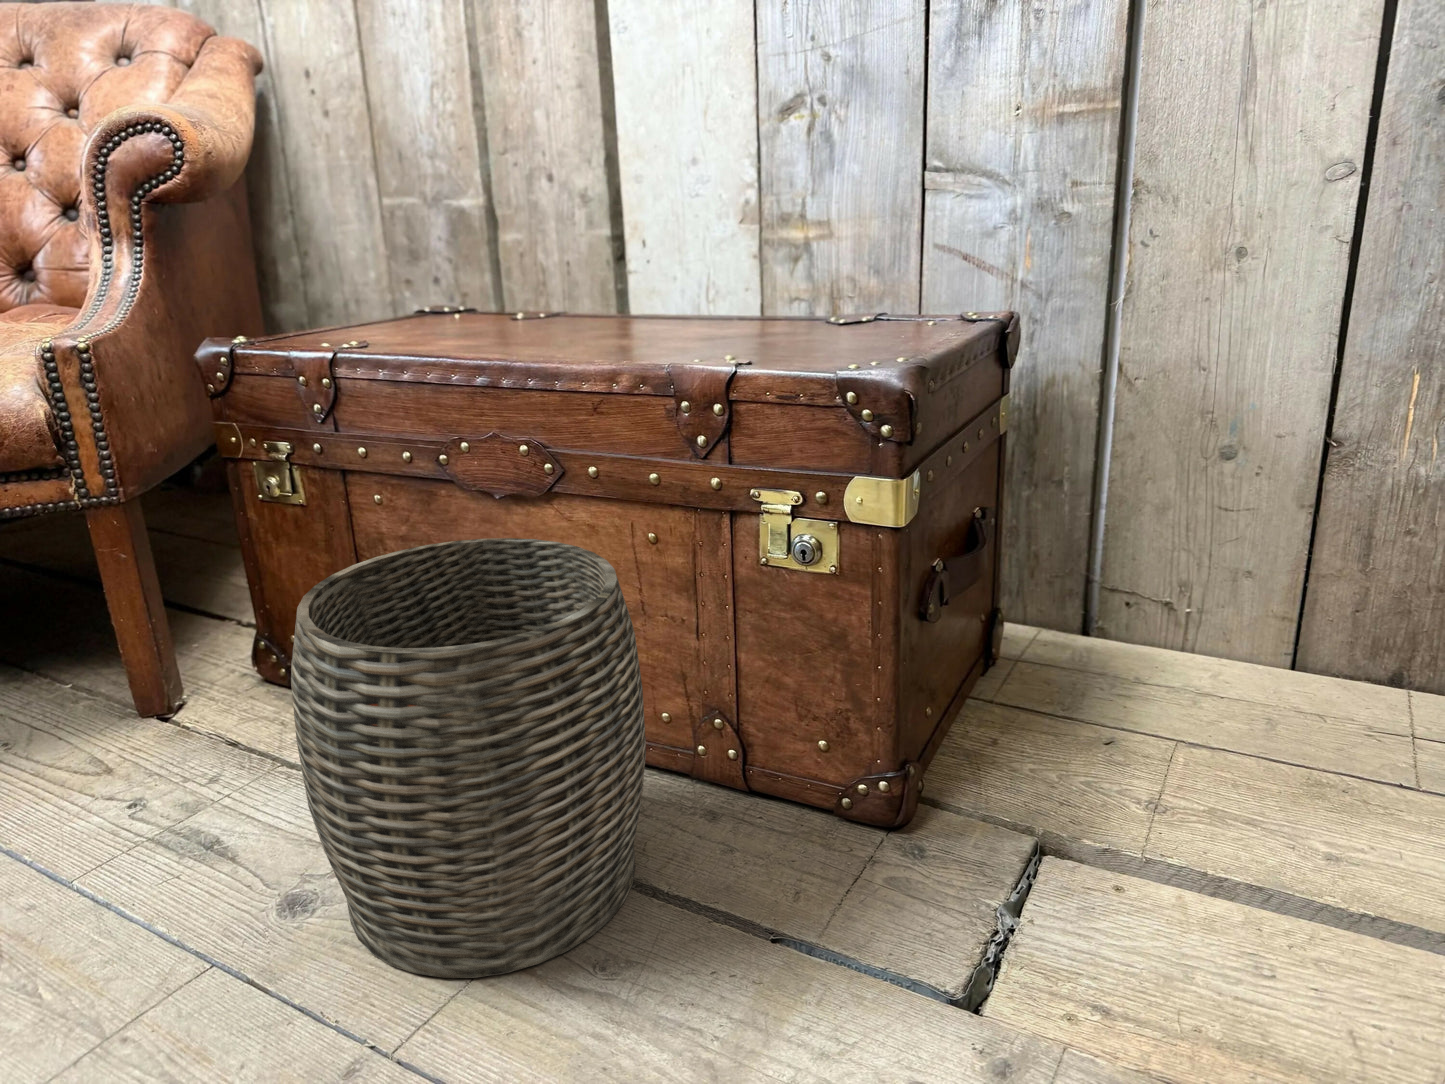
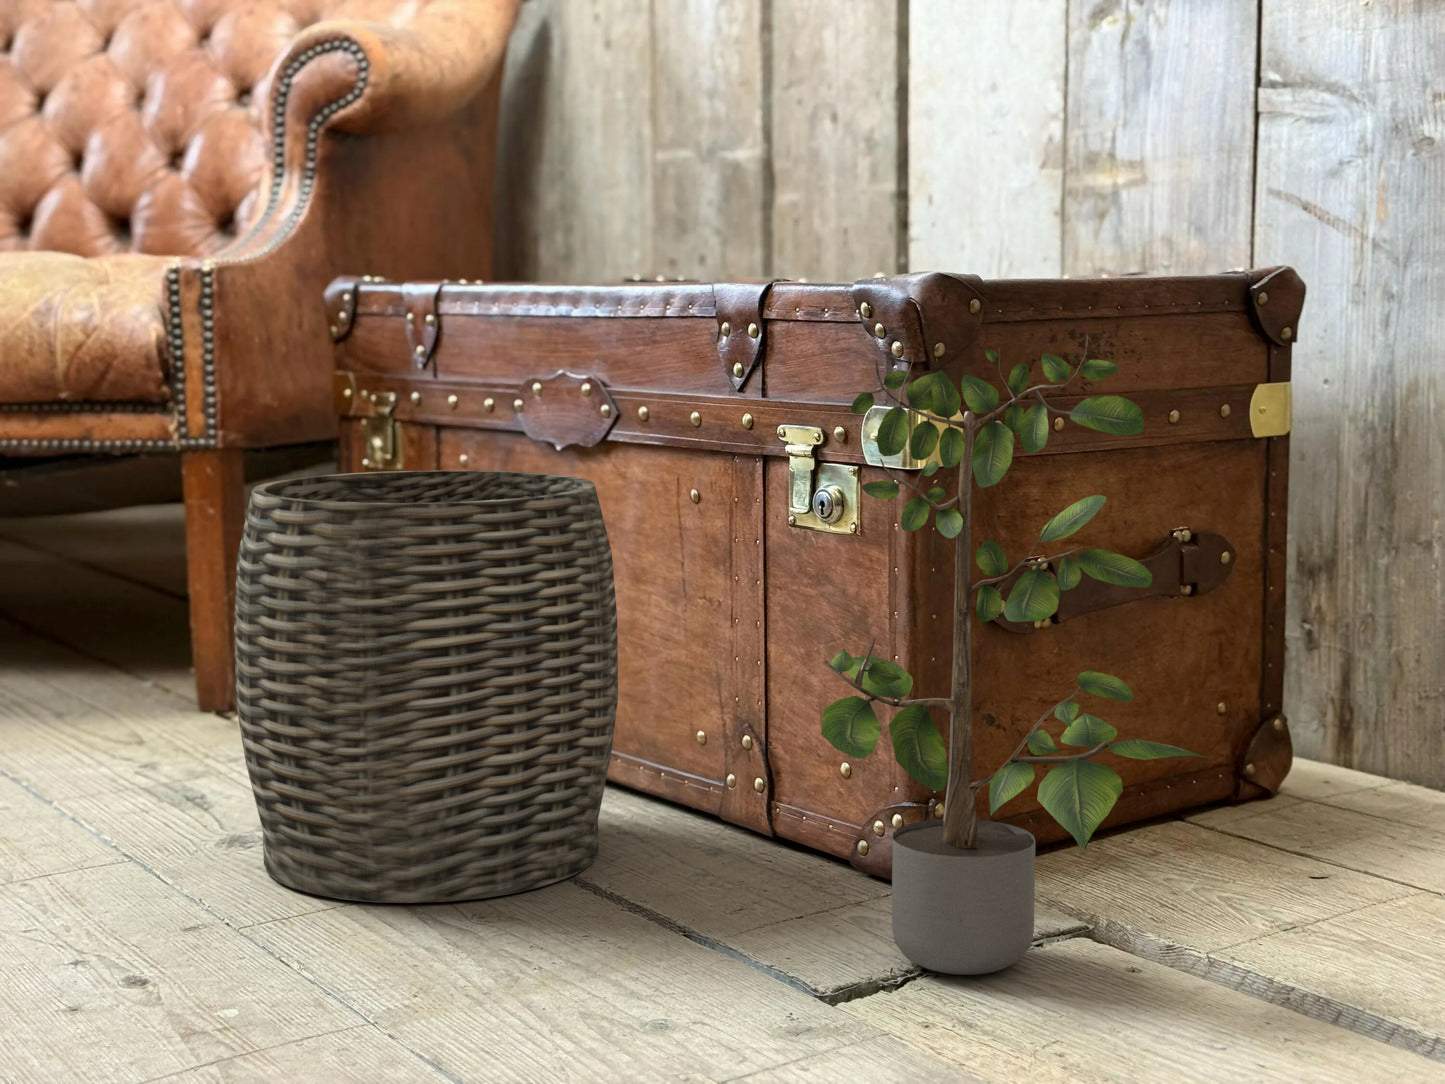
potted plant: none [907,442,1197,937] -> present [821,336,1208,975]

